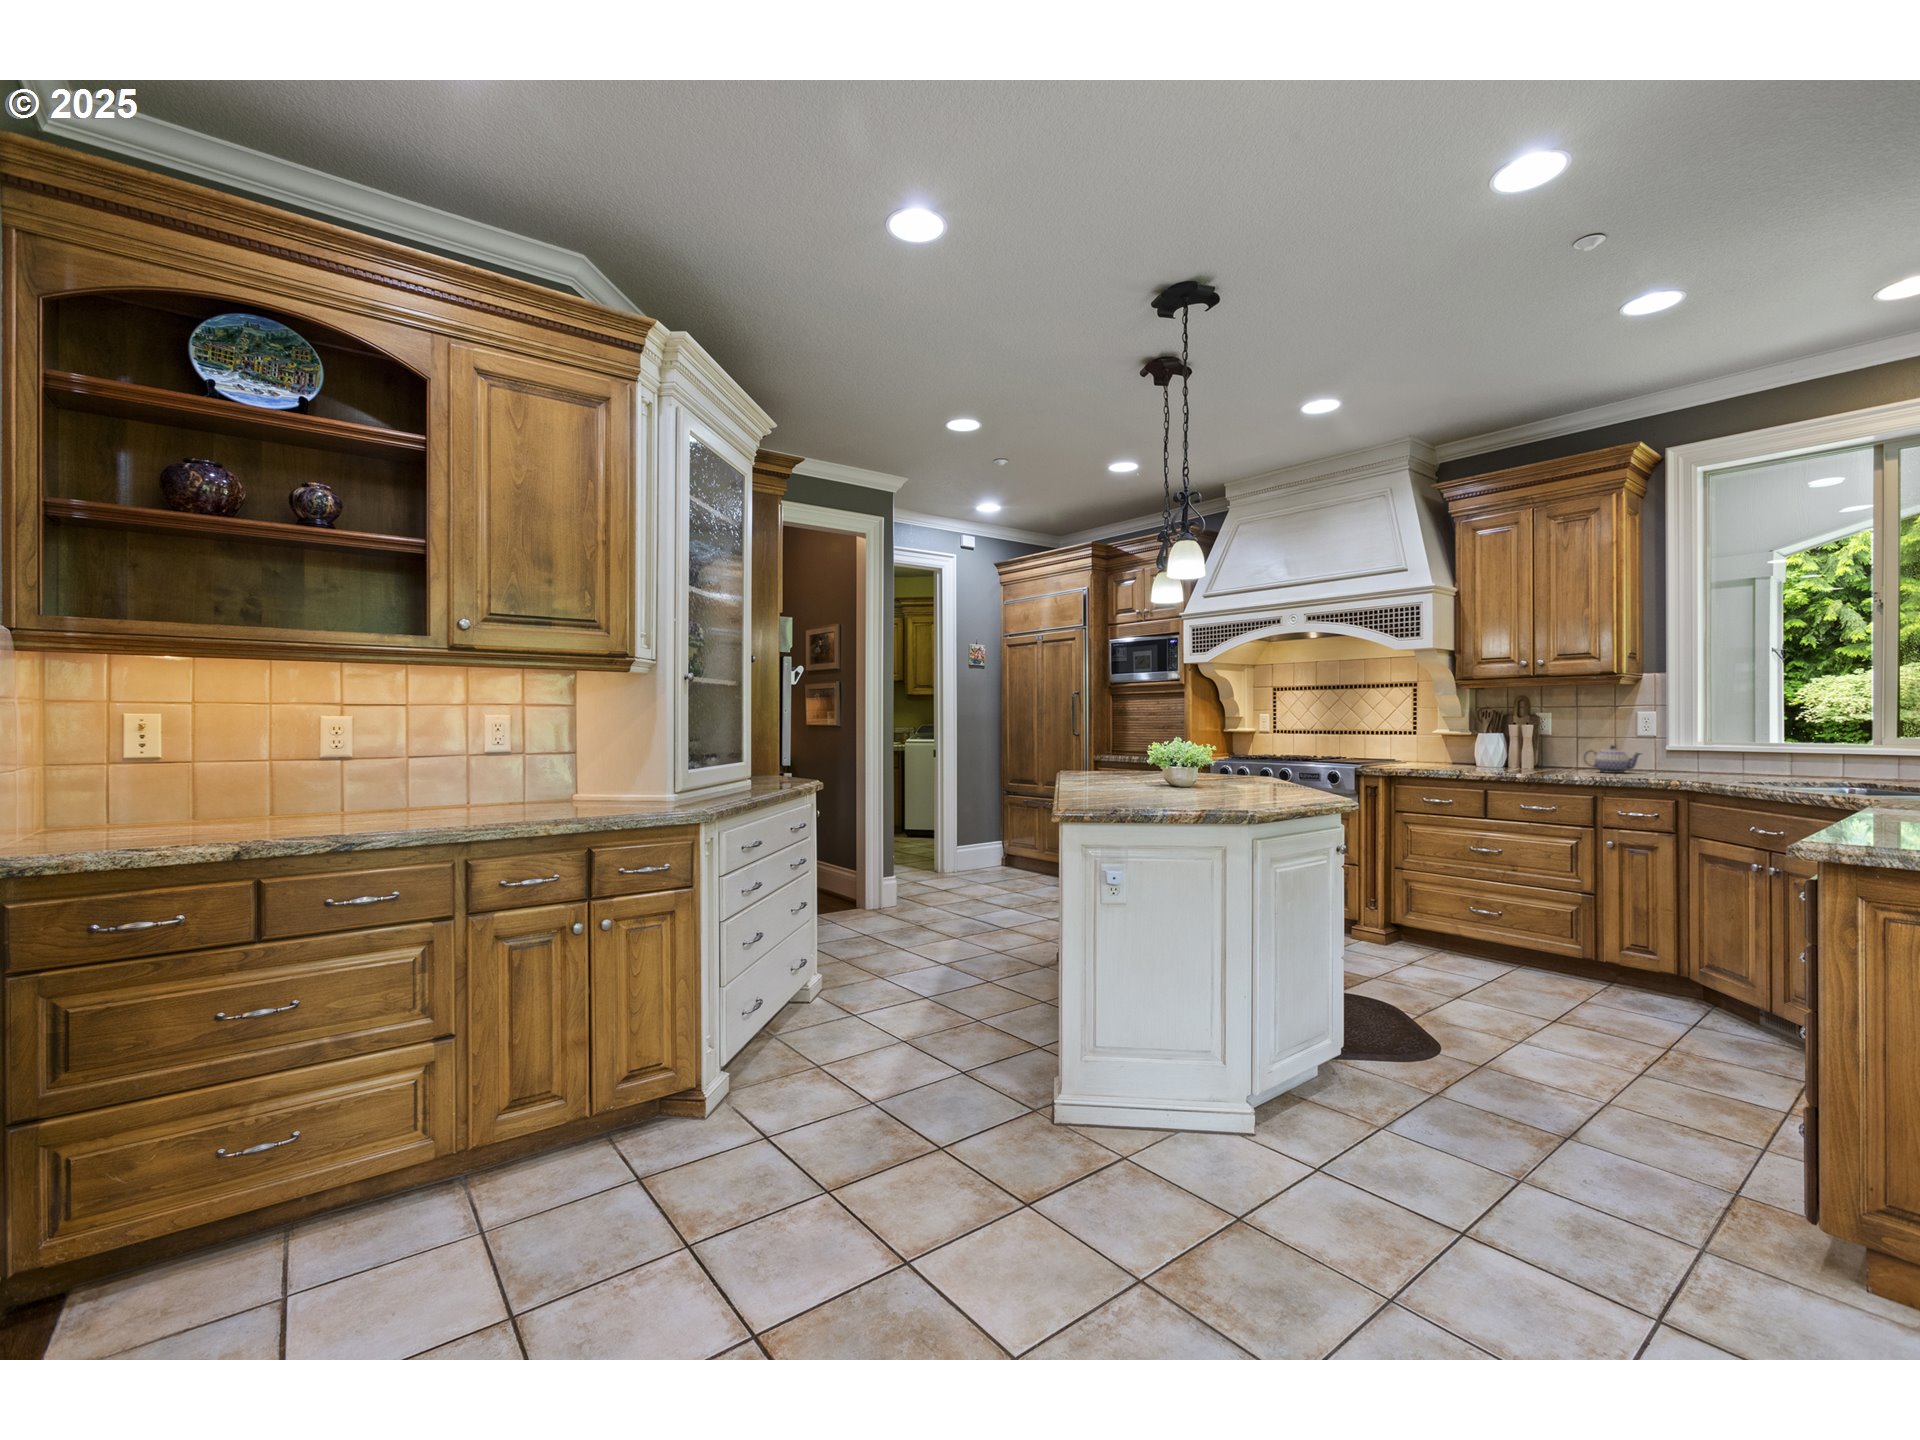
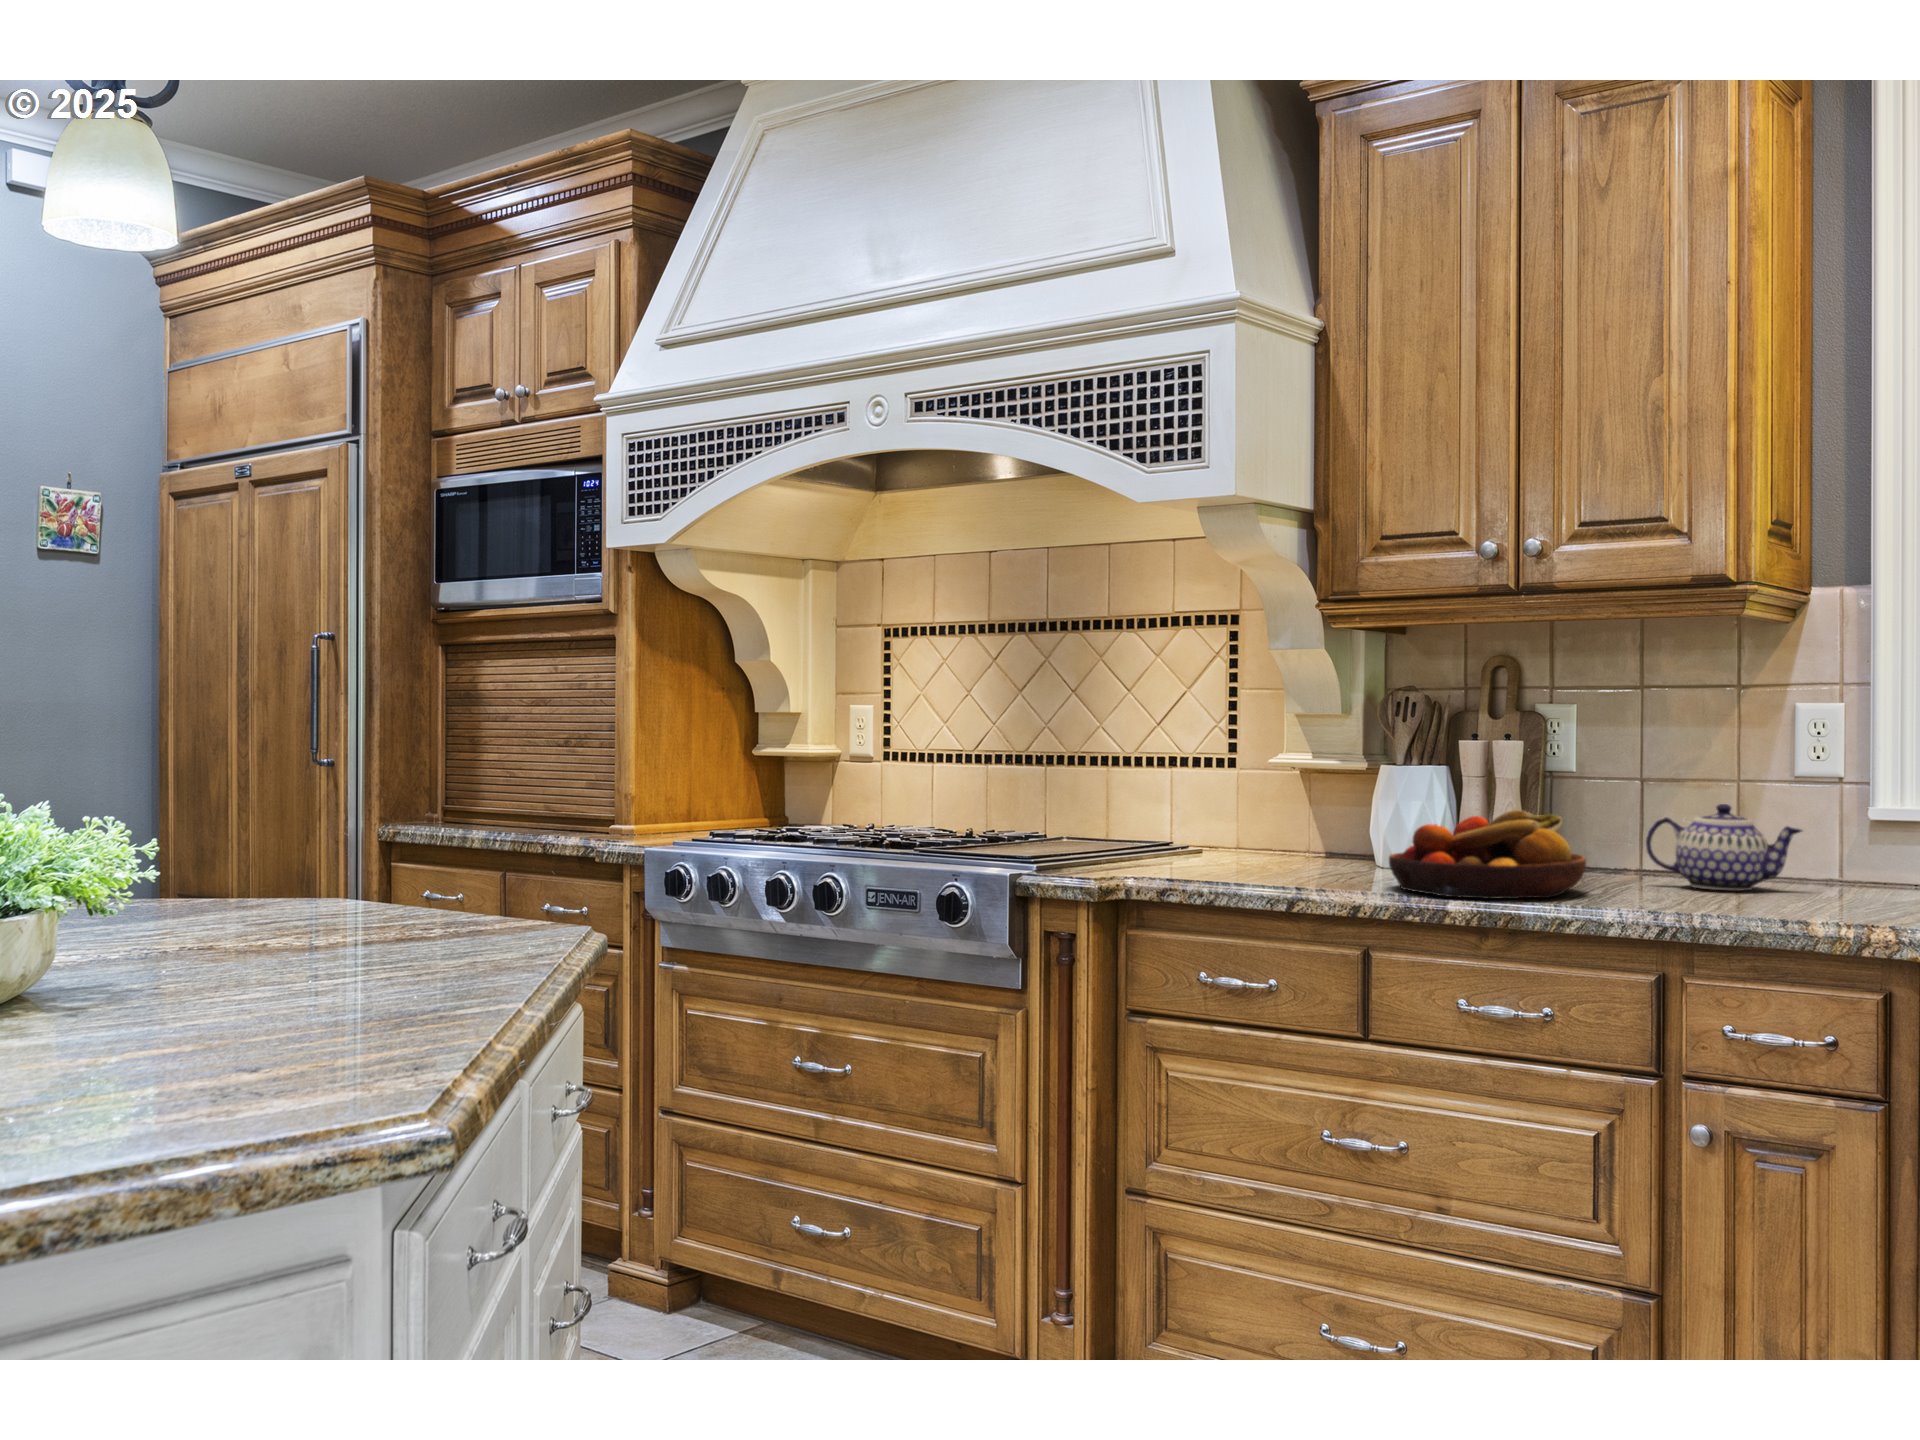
fruit bowl: none [1492,747,1564,774] -> present [1389,810,1586,899]

